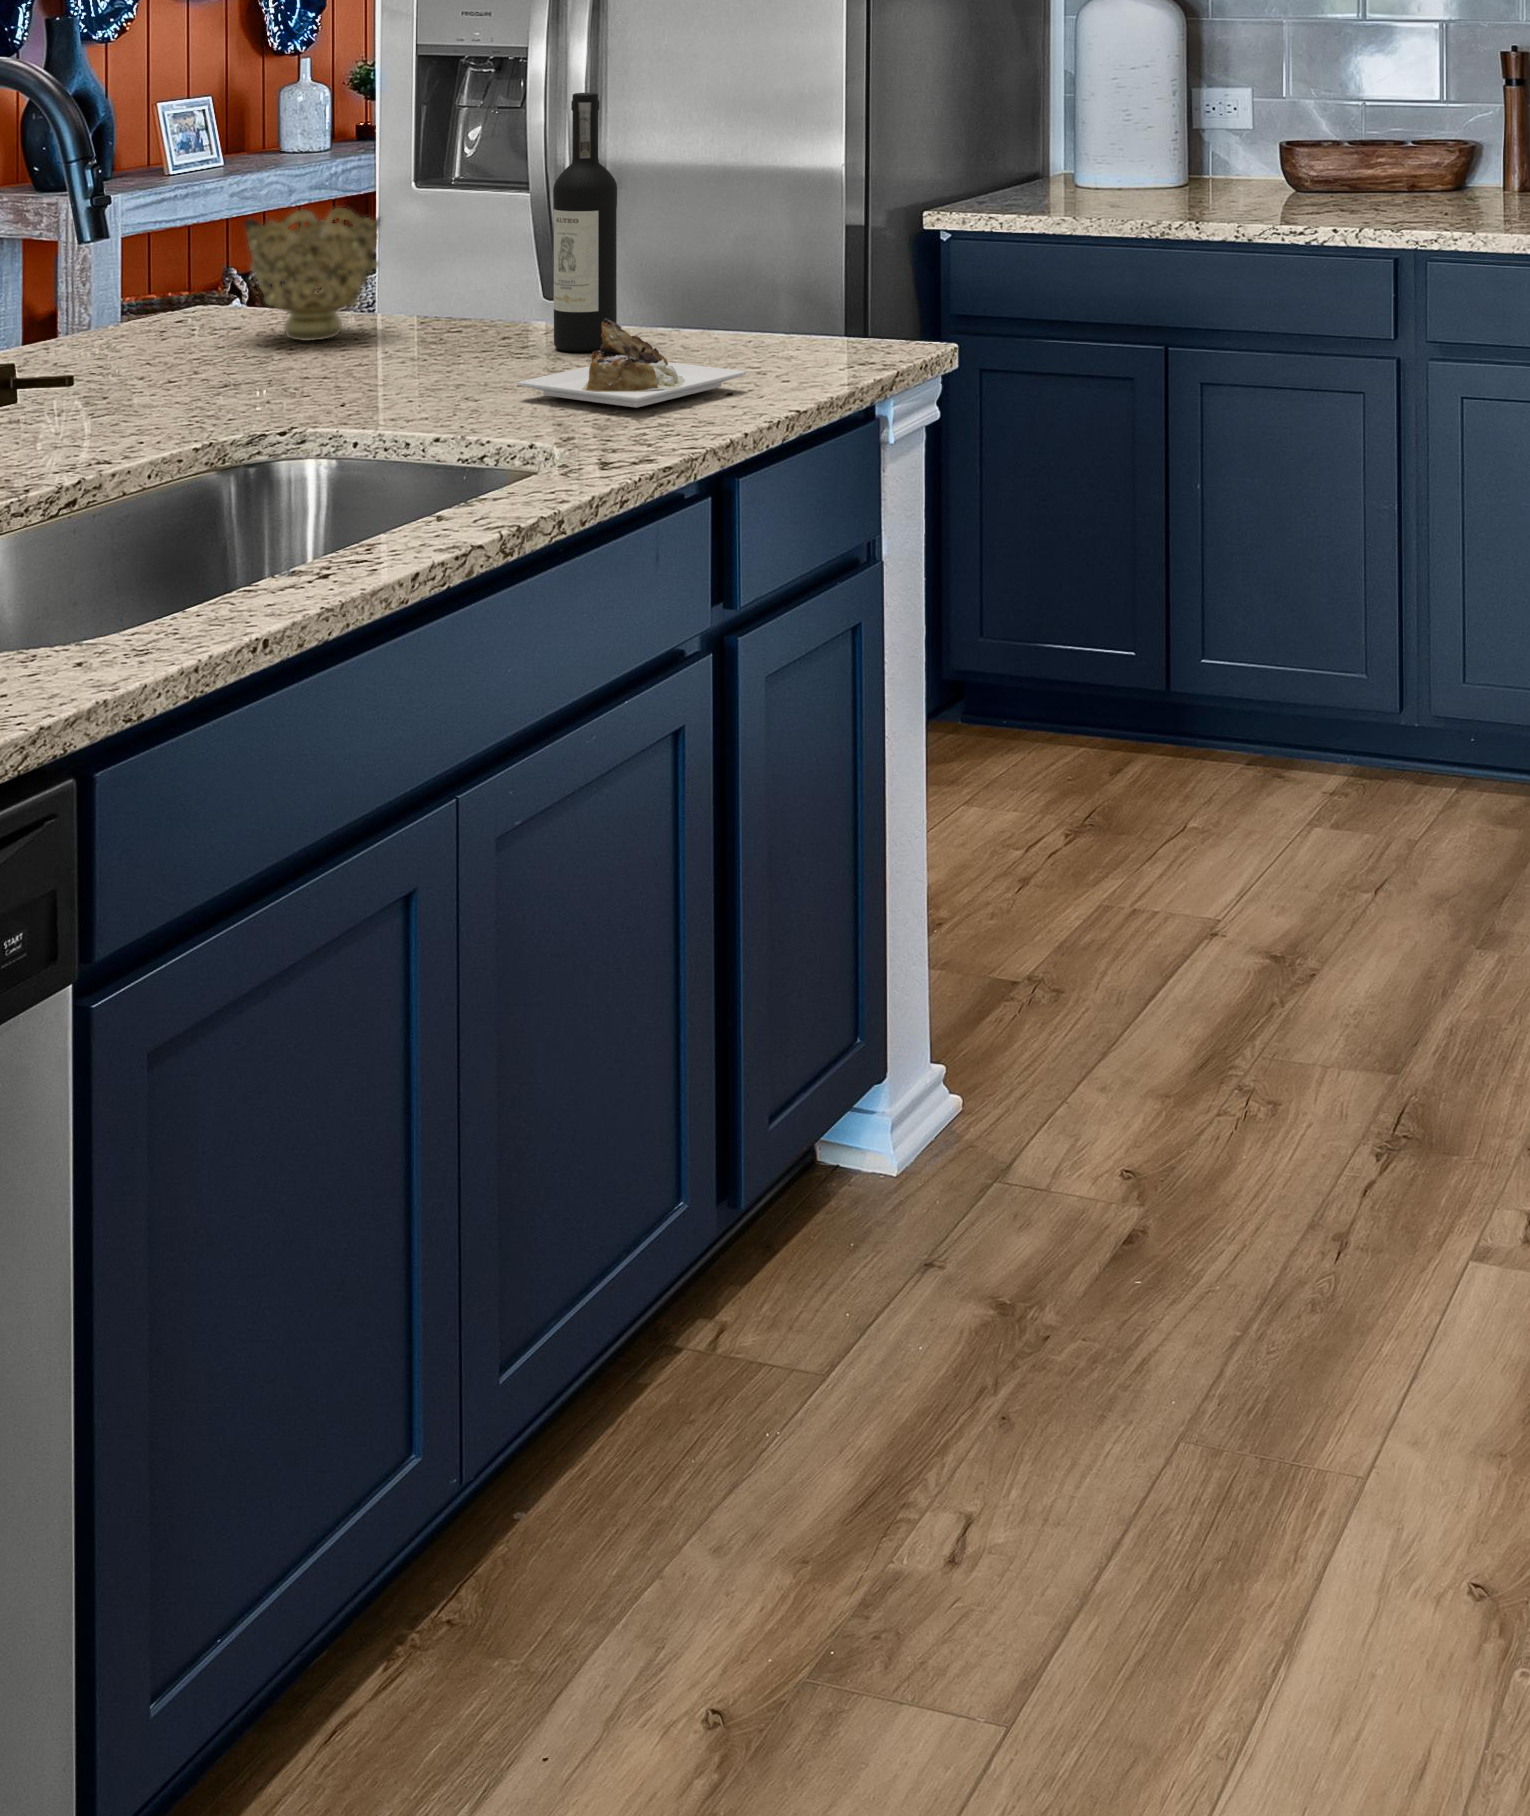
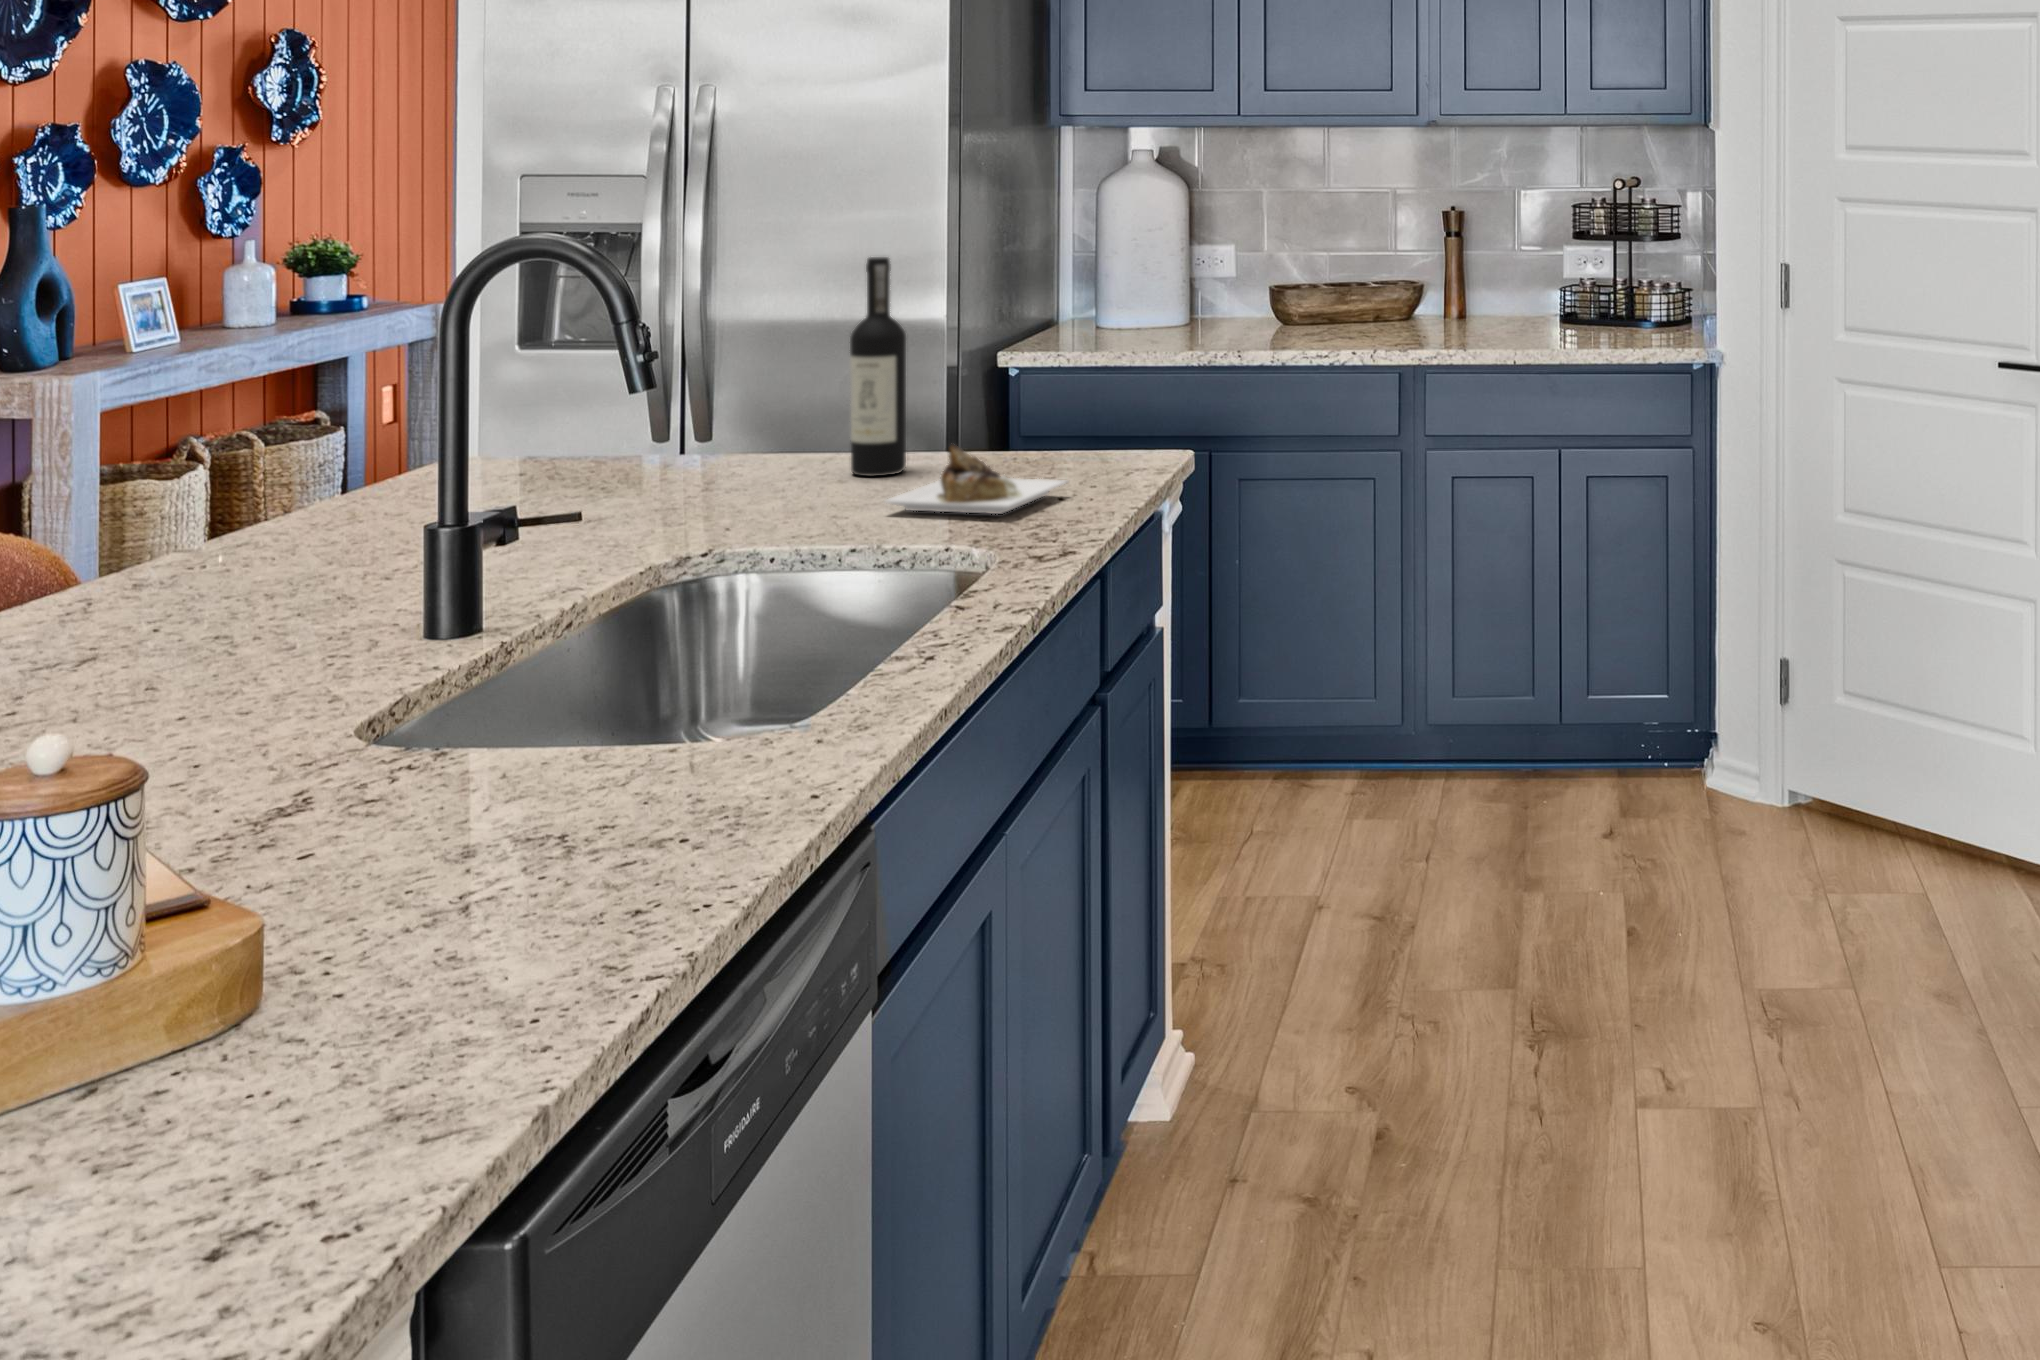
decorative bowl: present [245,208,380,341] -> none [552,365,678,482]

